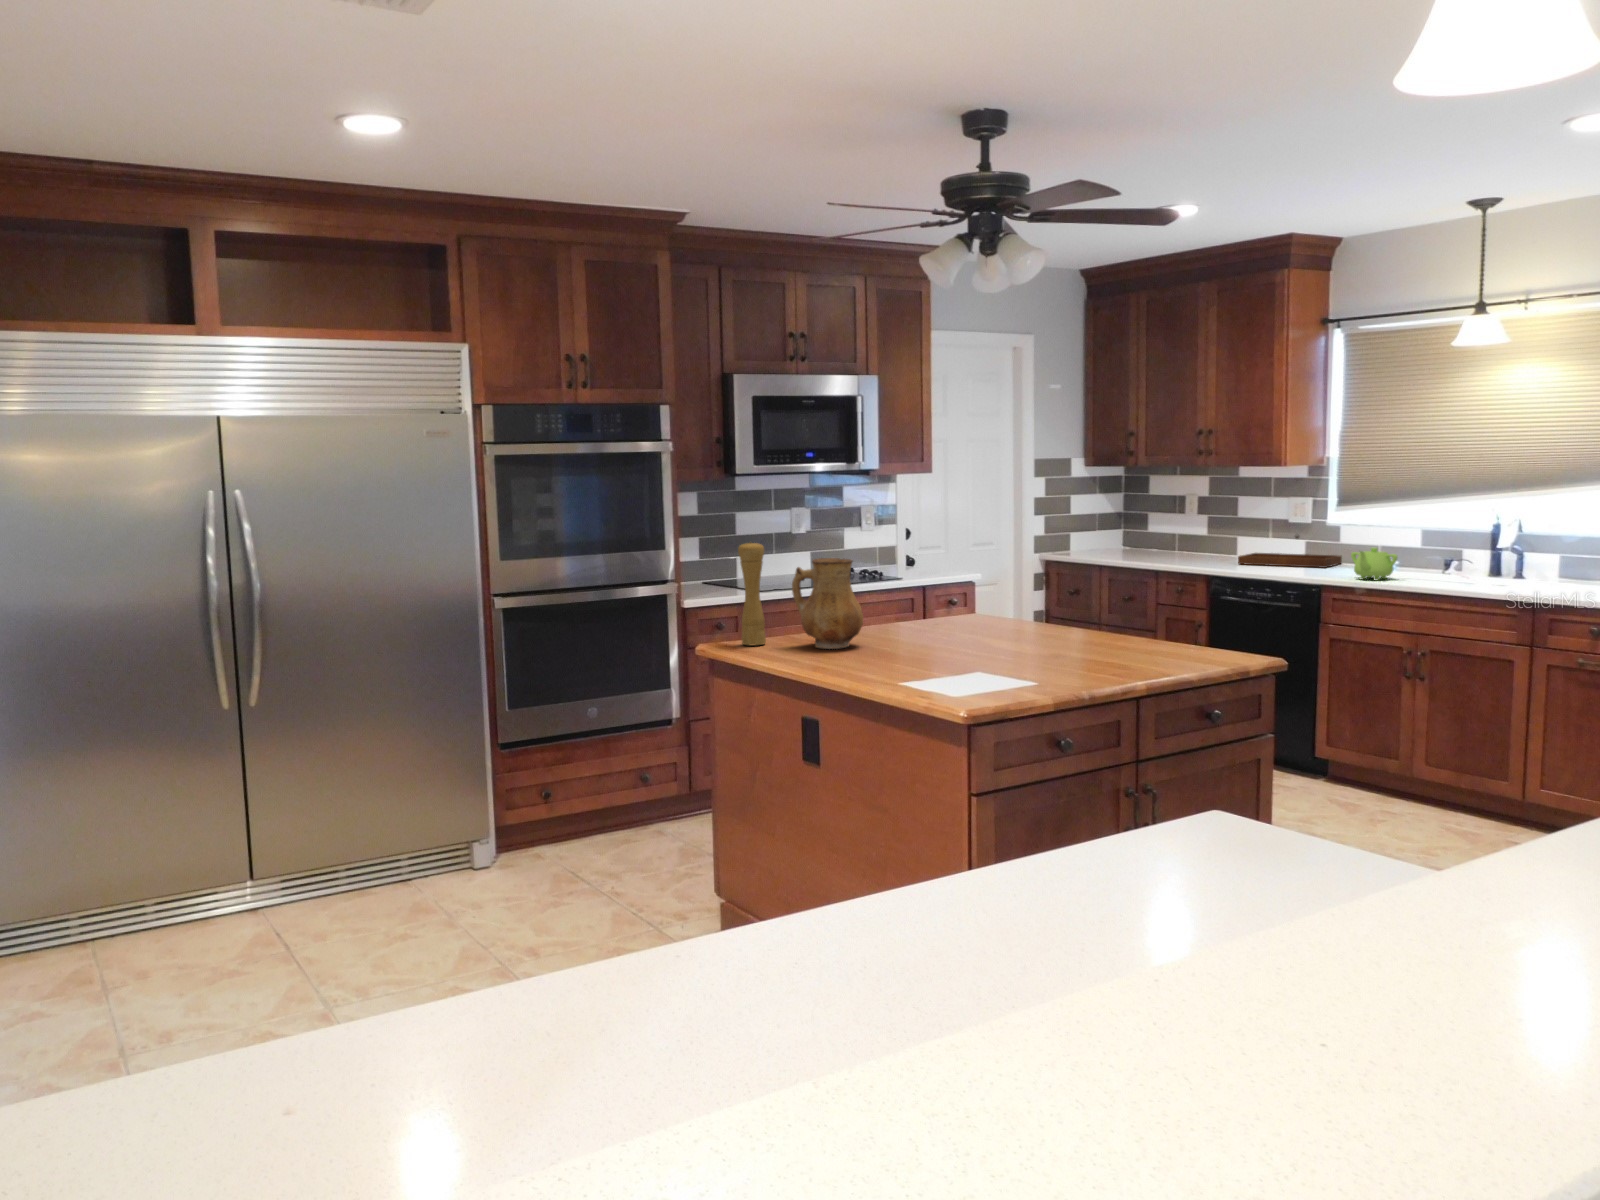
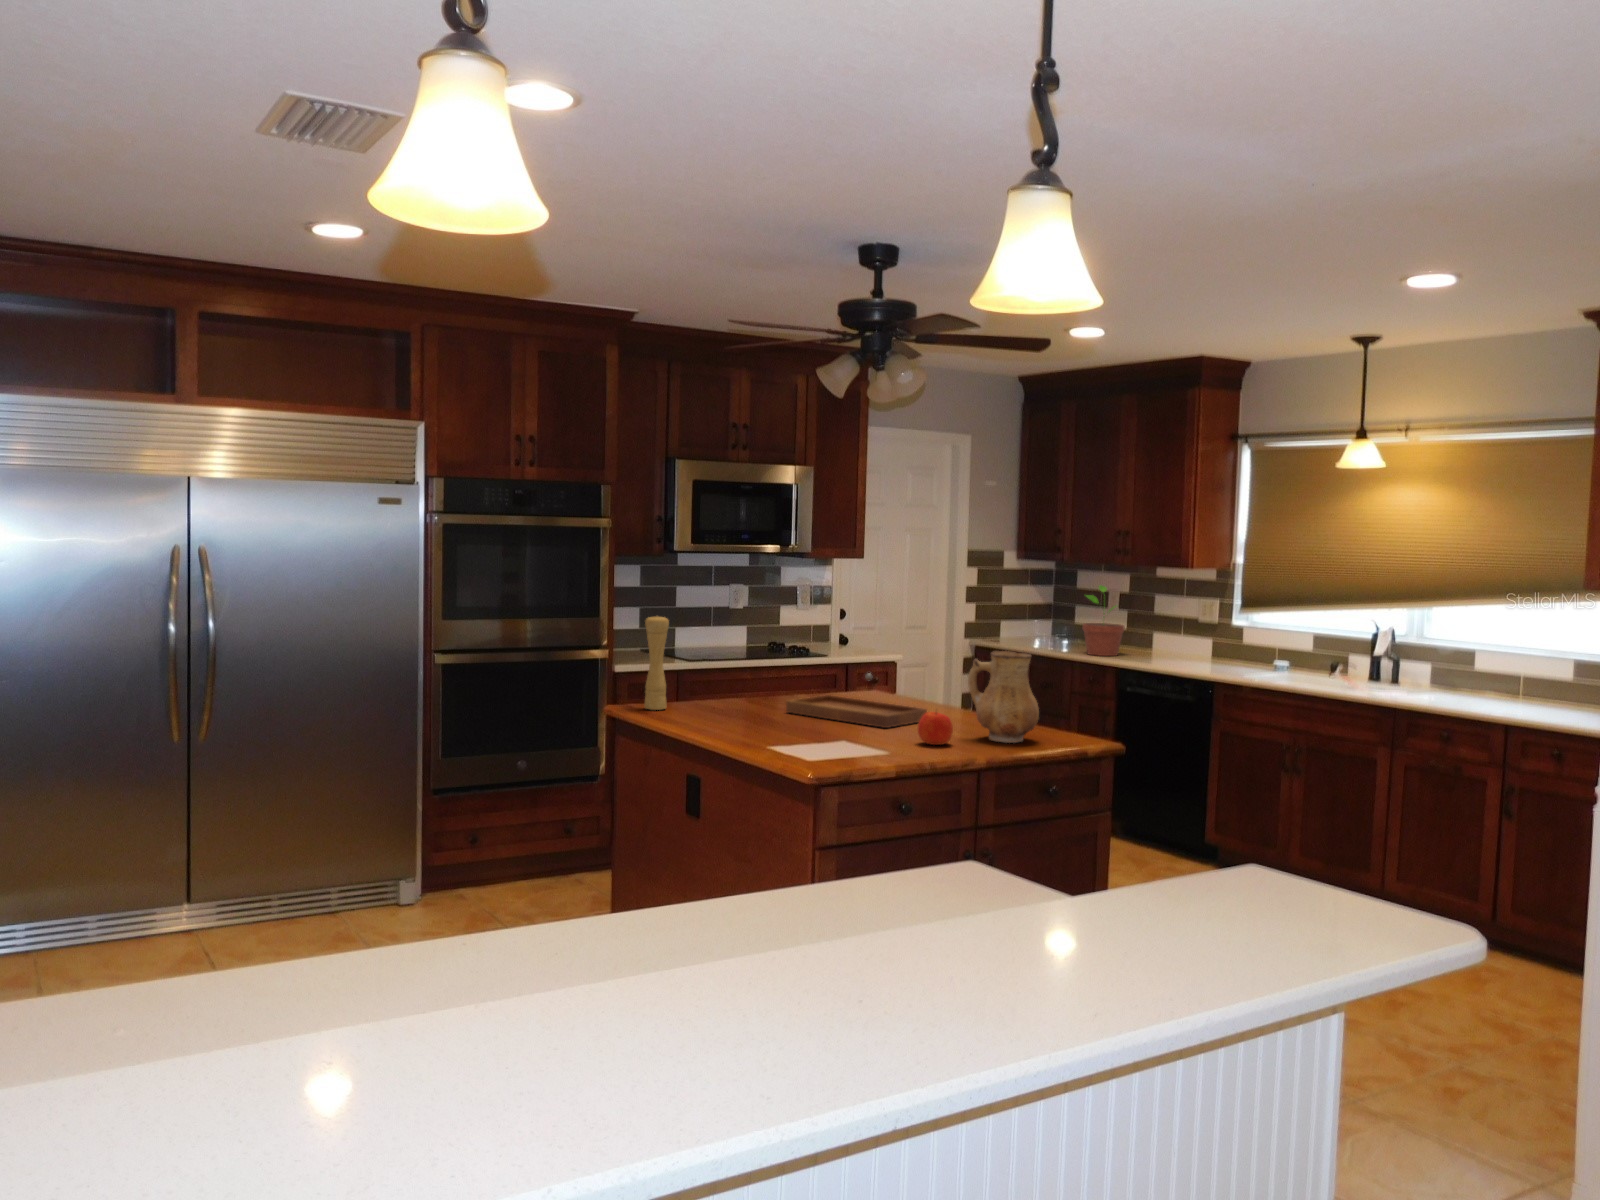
potted plant: none [1166,489,1211,564] -> present [1083,585,1124,656]
tray: present [1238,534,1342,568] -> present [786,673,927,728]
teapot: present [1351,548,1397,580] -> none [1243,649,1283,680]
ceramic pitcher: present [792,558,863,649] -> present [968,651,1039,743]
apple: none [1061,628,1101,668] -> present [918,712,953,745]

